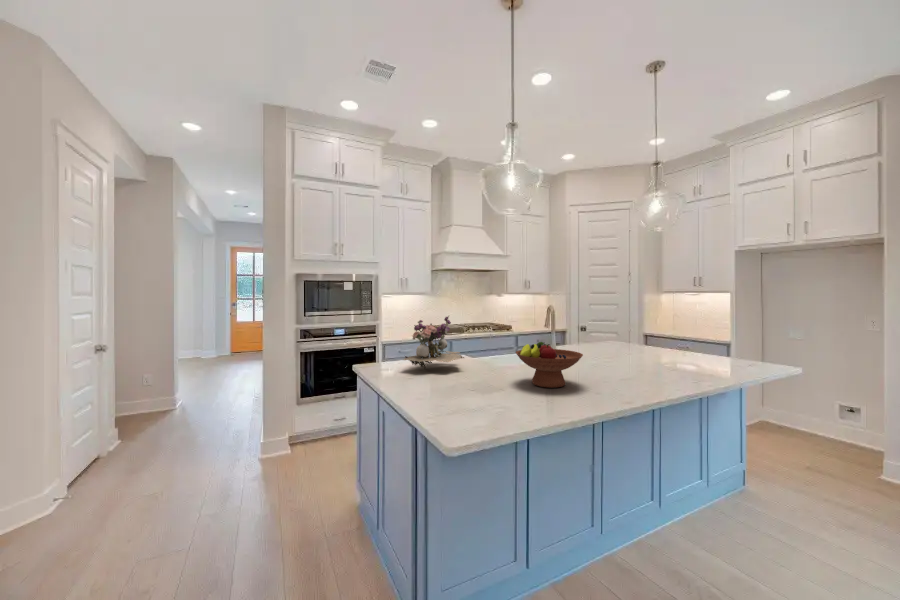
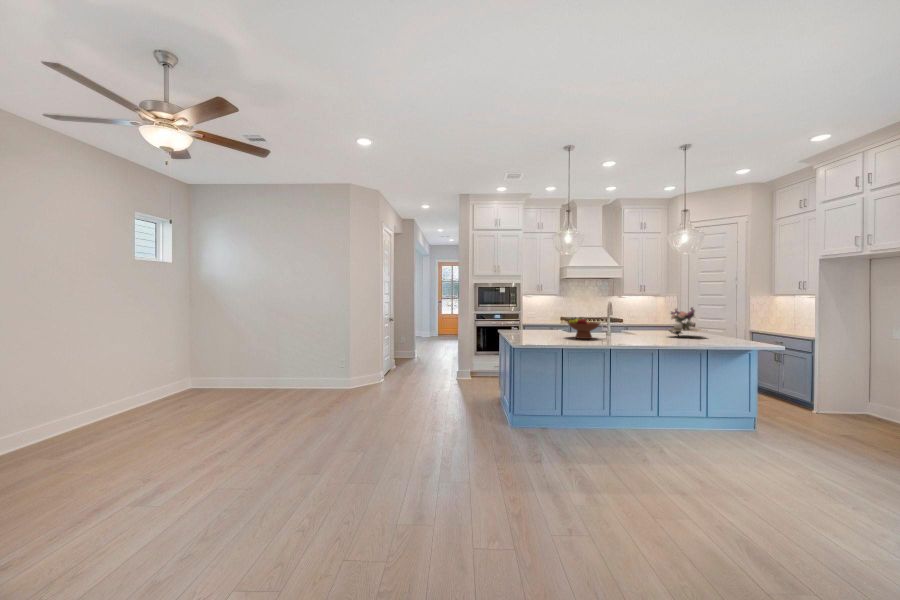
flower arrangement: present [404,316,464,368] -> present [667,307,704,336]

